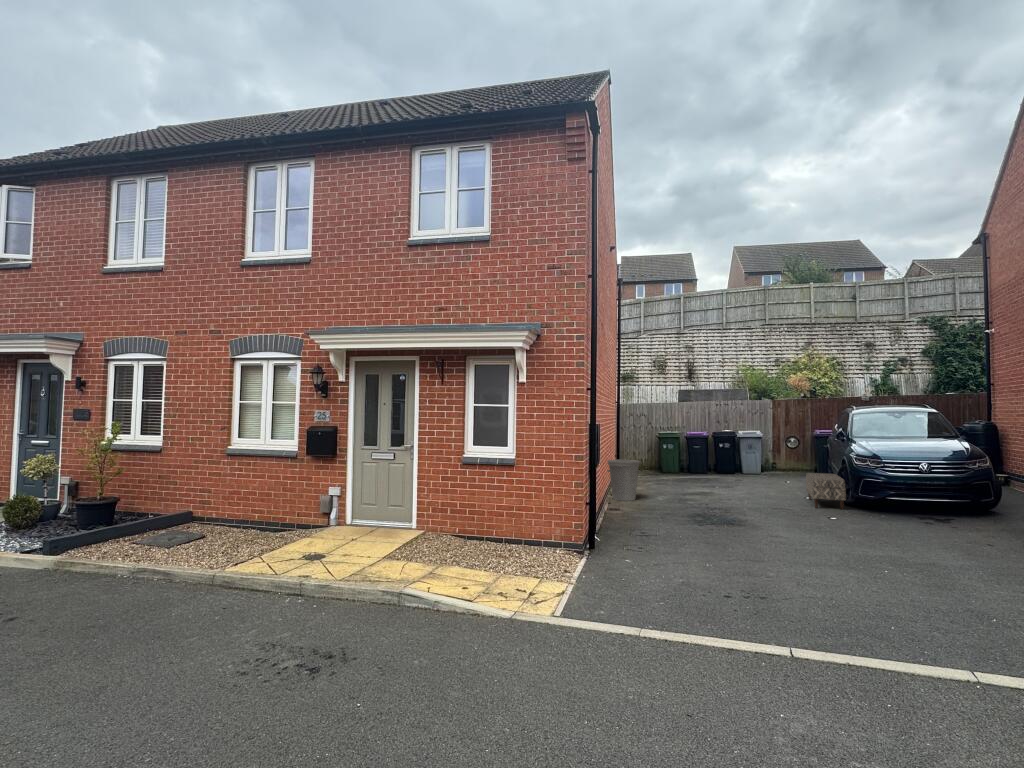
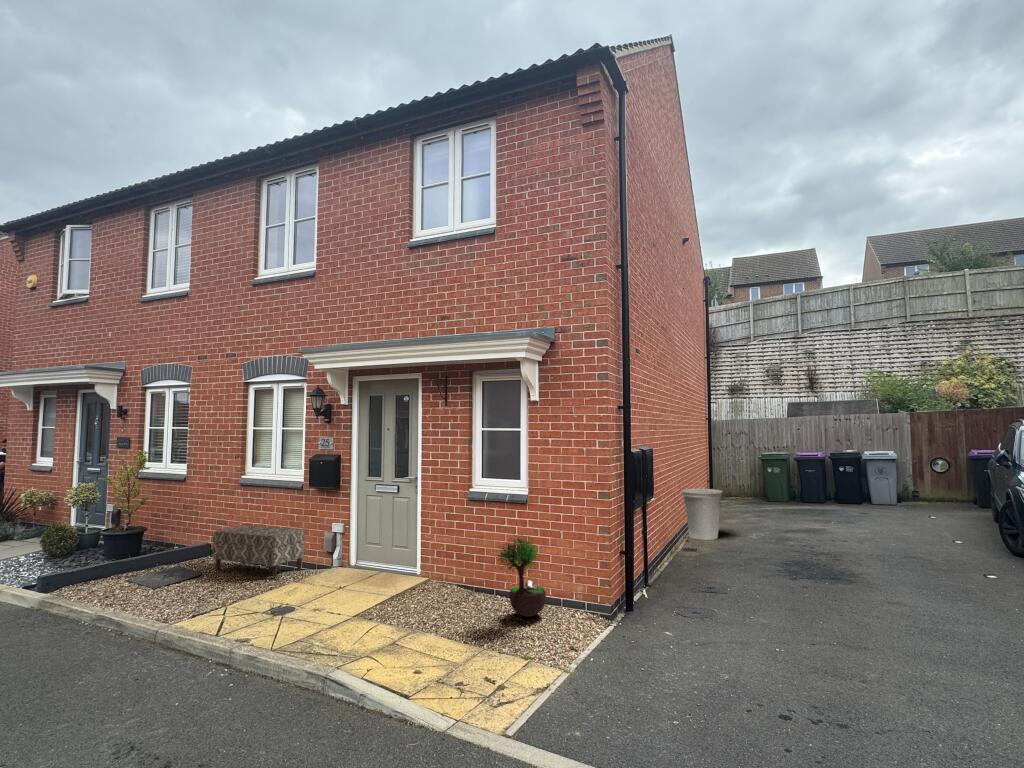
bench: present [806,473,846,510] -> present [213,525,305,579]
potted tree: none [495,485,534,554] -> present [496,536,546,617]

